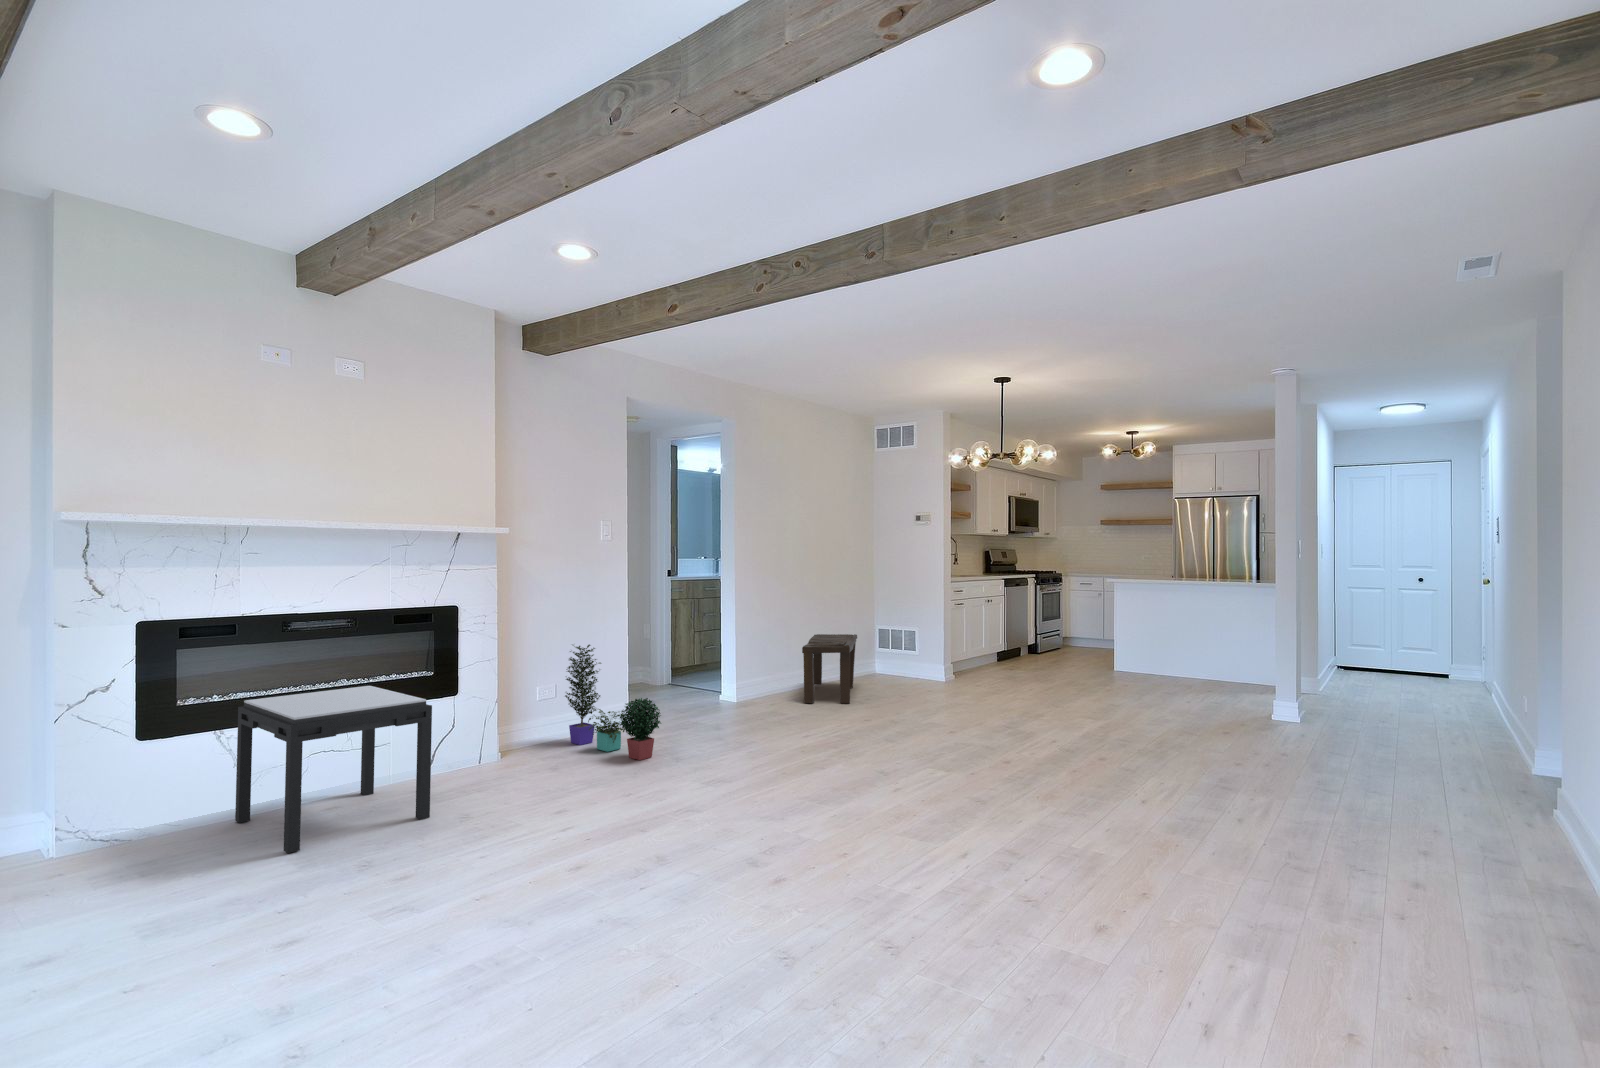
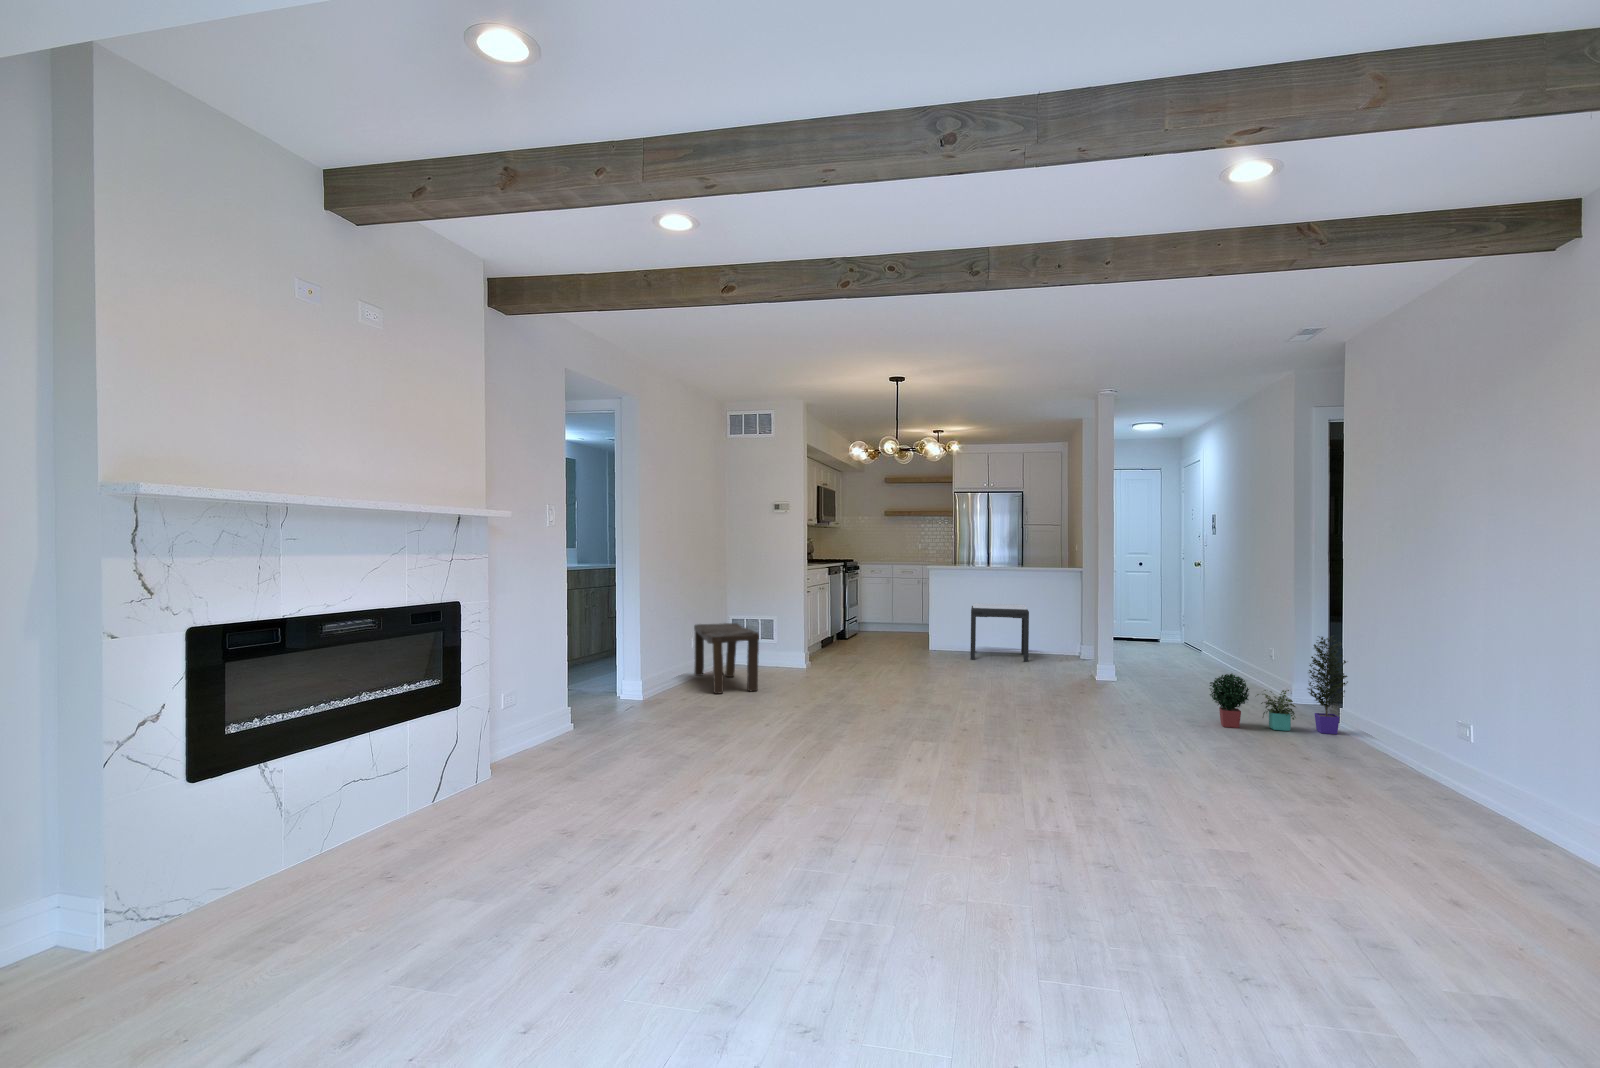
potted plant: present [565,644,661,760] -> present [1210,636,1348,734]
side table: present [235,686,432,853] -> present [970,603,1029,662]

